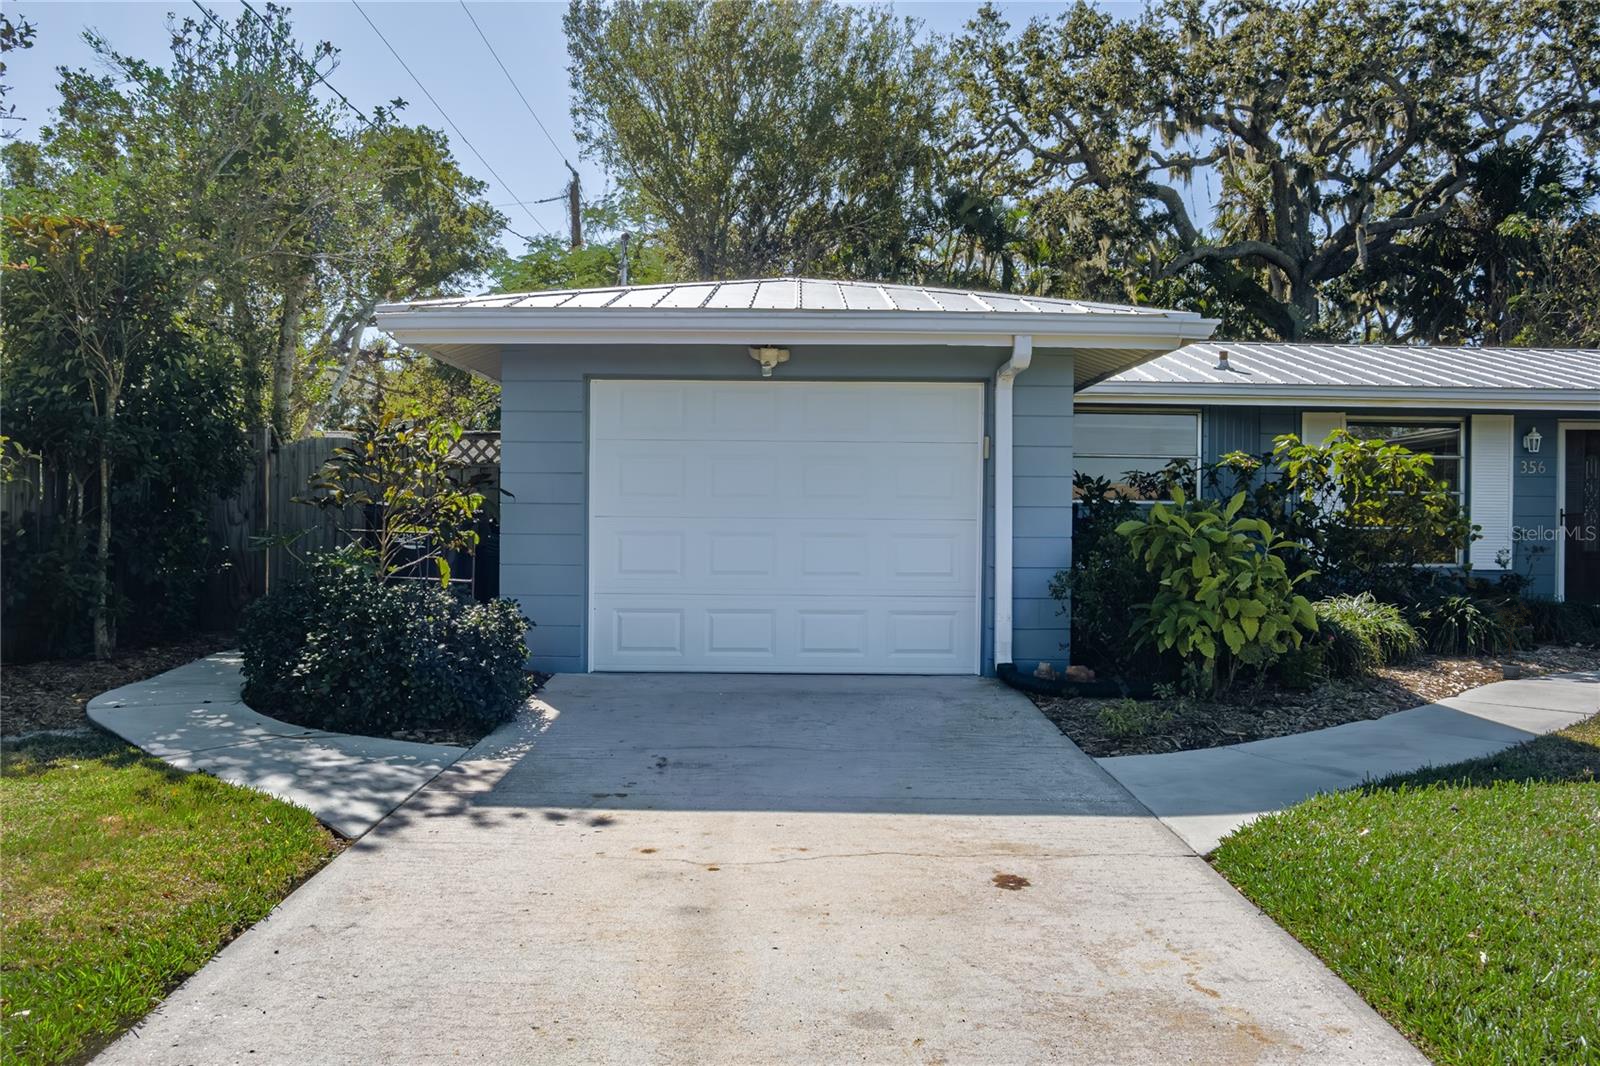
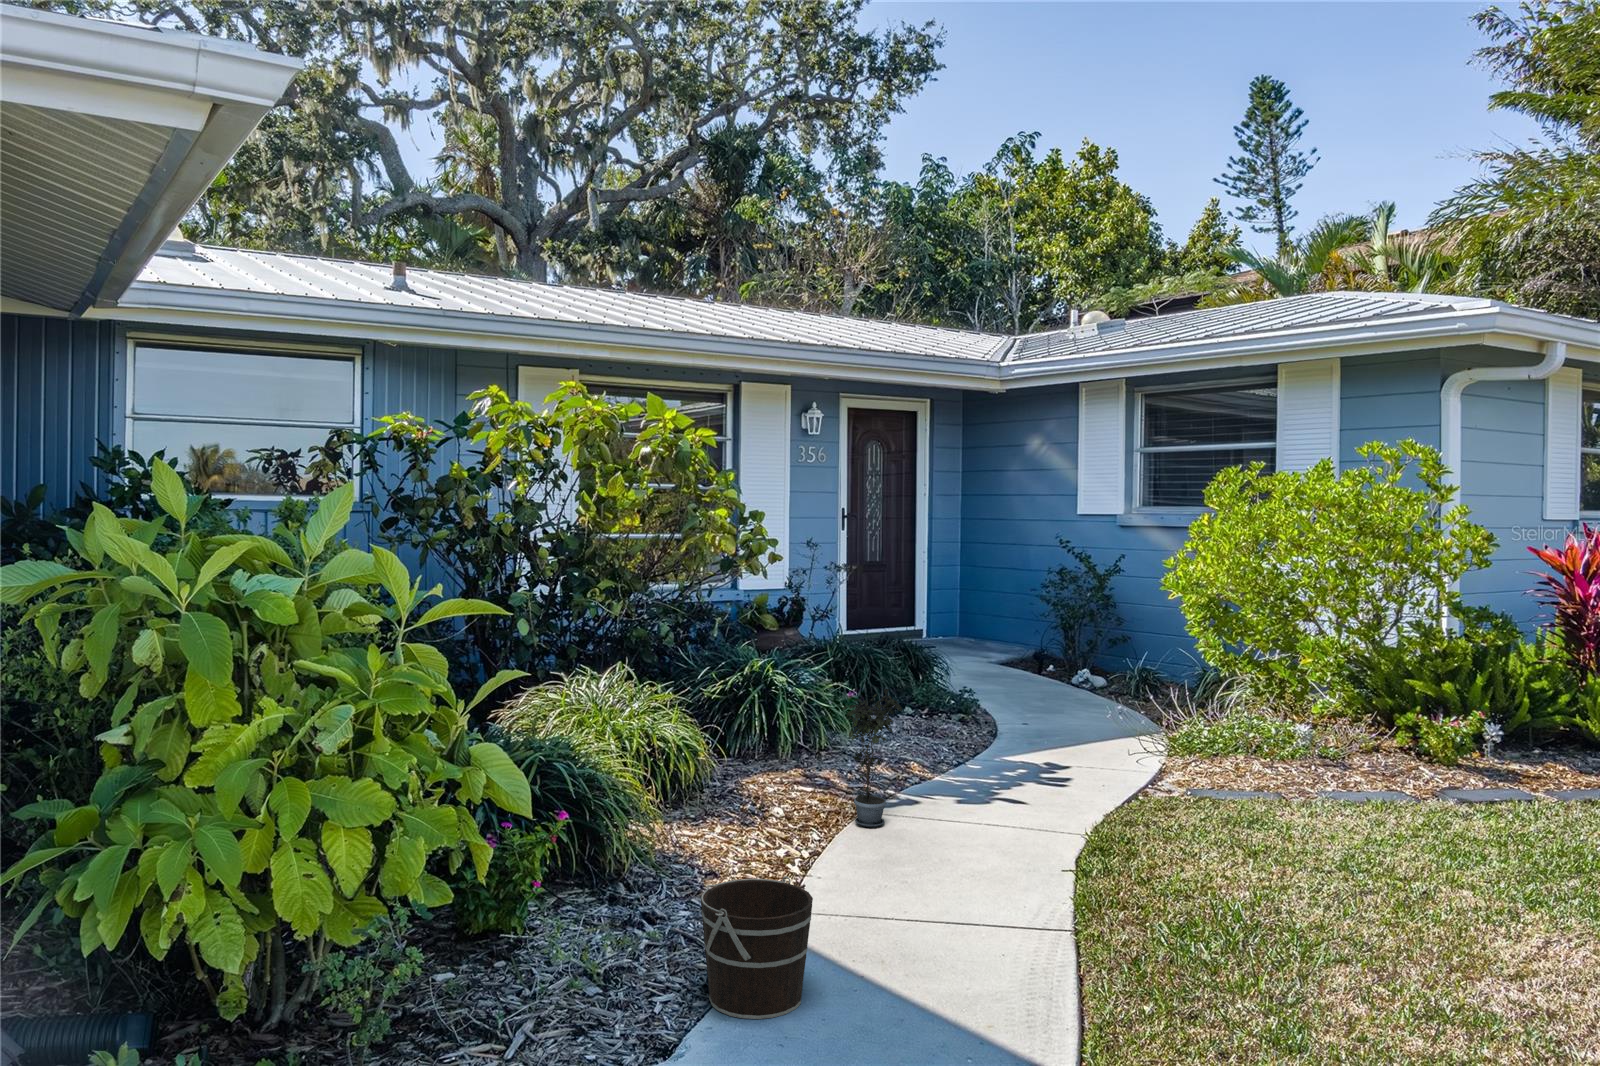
bucket: none [1392,657,1443,706] -> present [701,876,813,1019]

